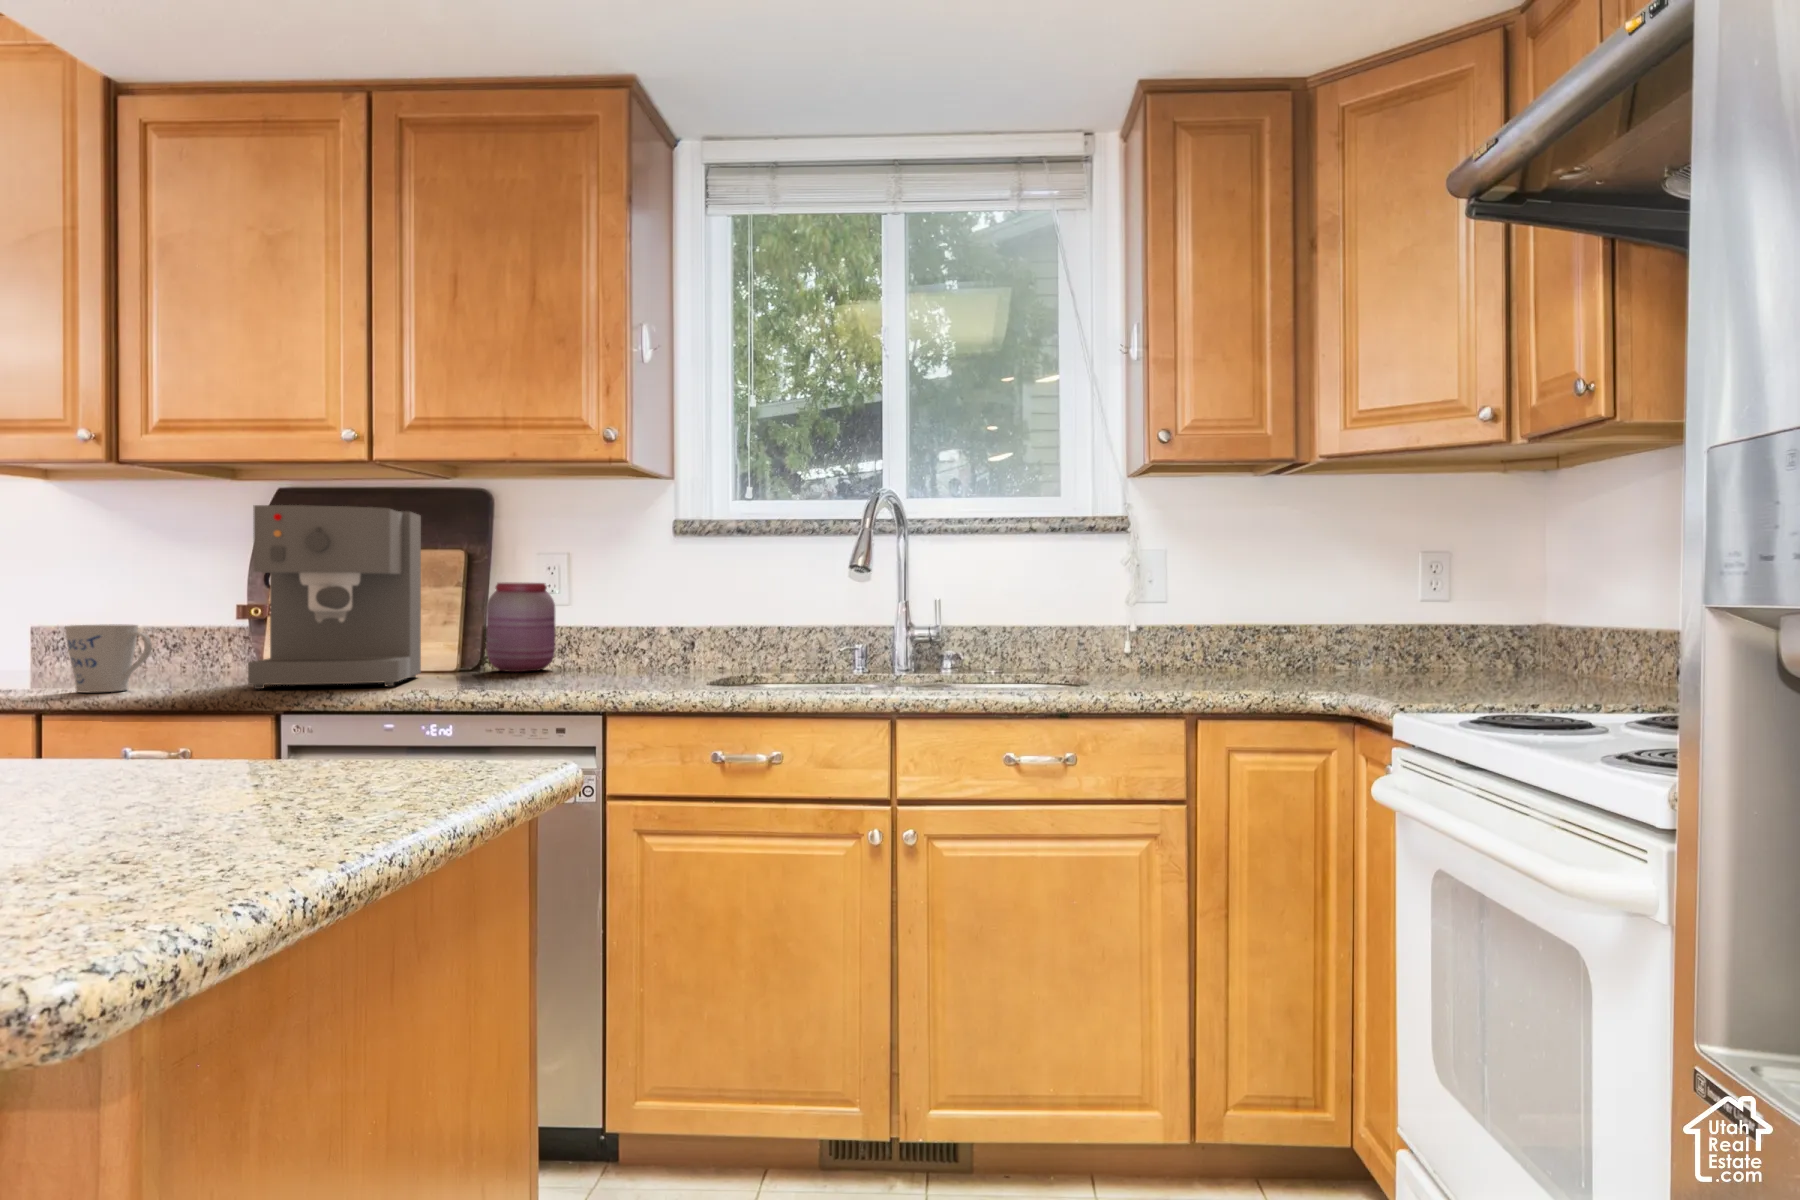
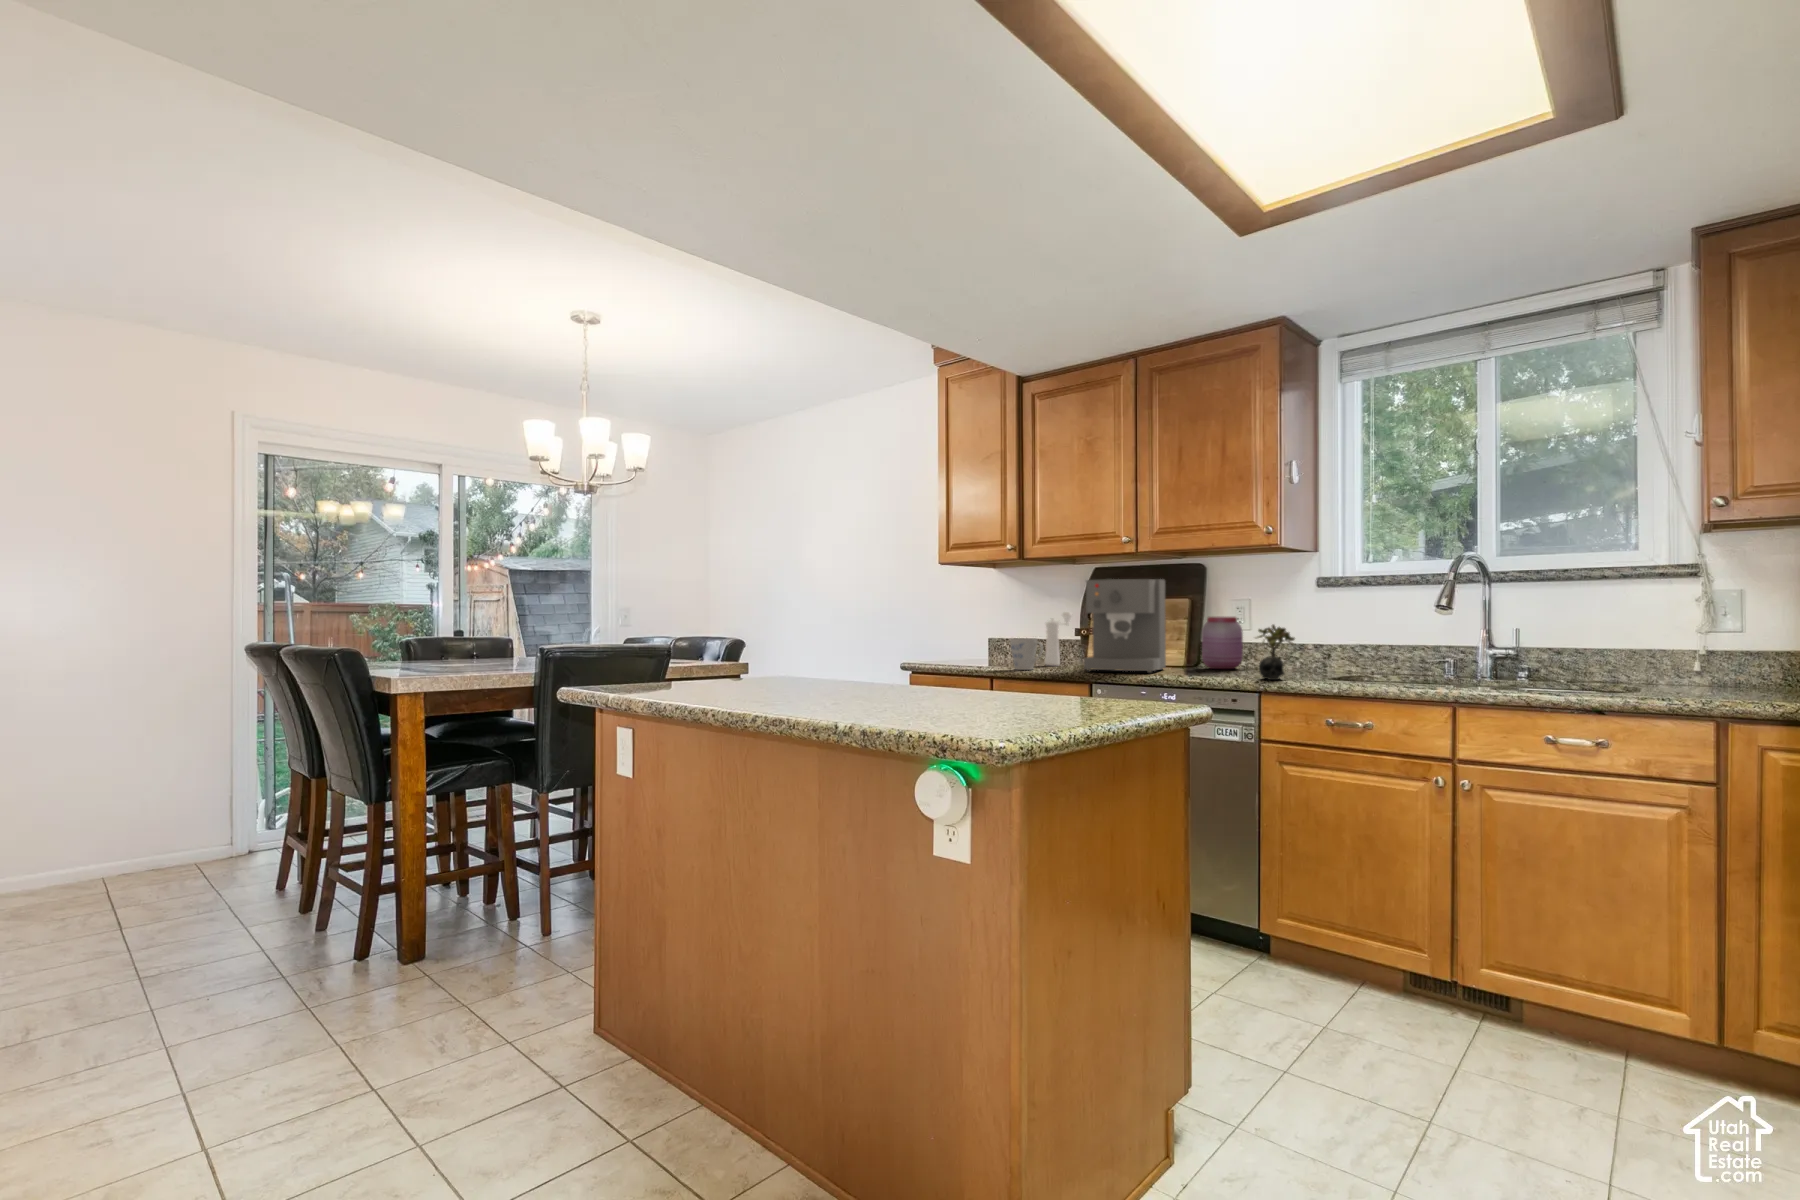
pepper mill: none [165,573,232,678] -> present [1045,612,1072,666]
succulent plant: none [587,593,656,689] -> present [1257,625,1295,680]

